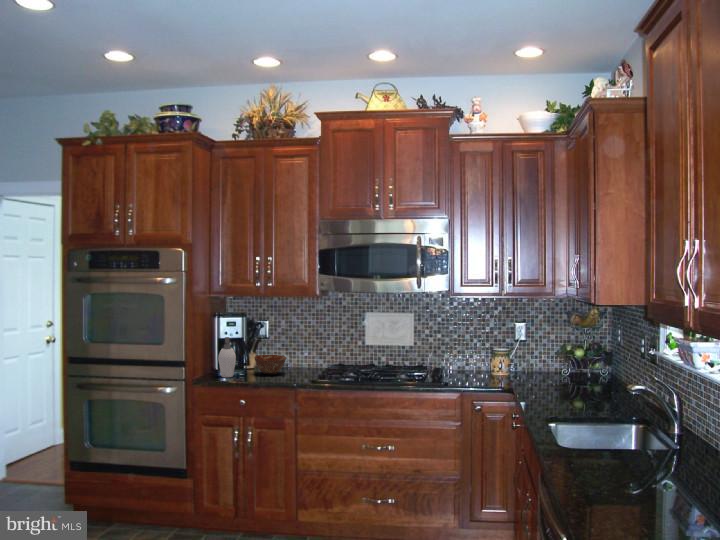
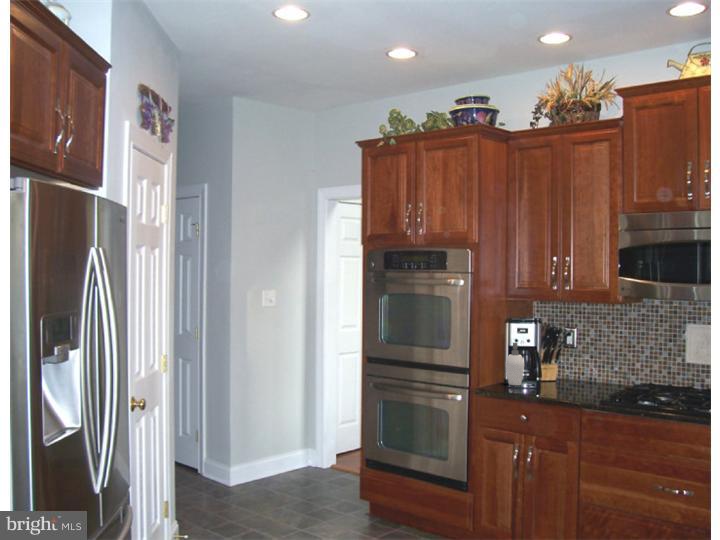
ceramic bowl: present [254,355,287,374] -> none [546,365,583,387]

